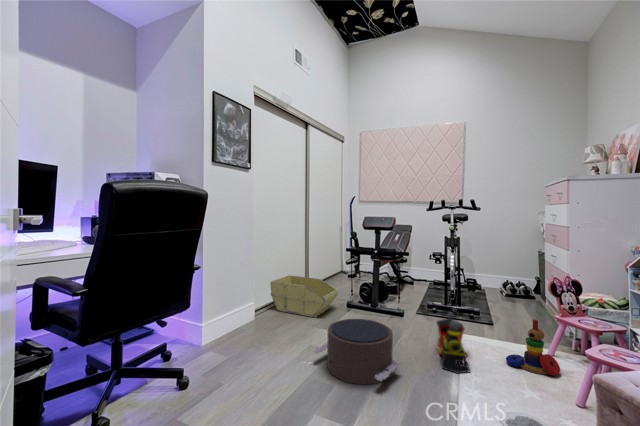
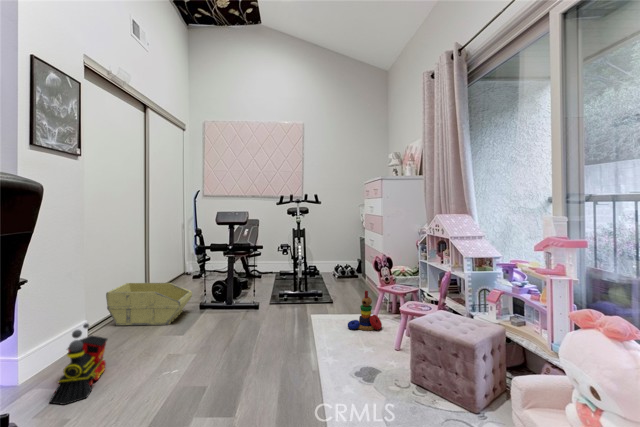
toy train: present [437,308,470,373] -> present [50,323,107,405]
pouf: present [314,319,400,384] -> none [184,314,272,375]

